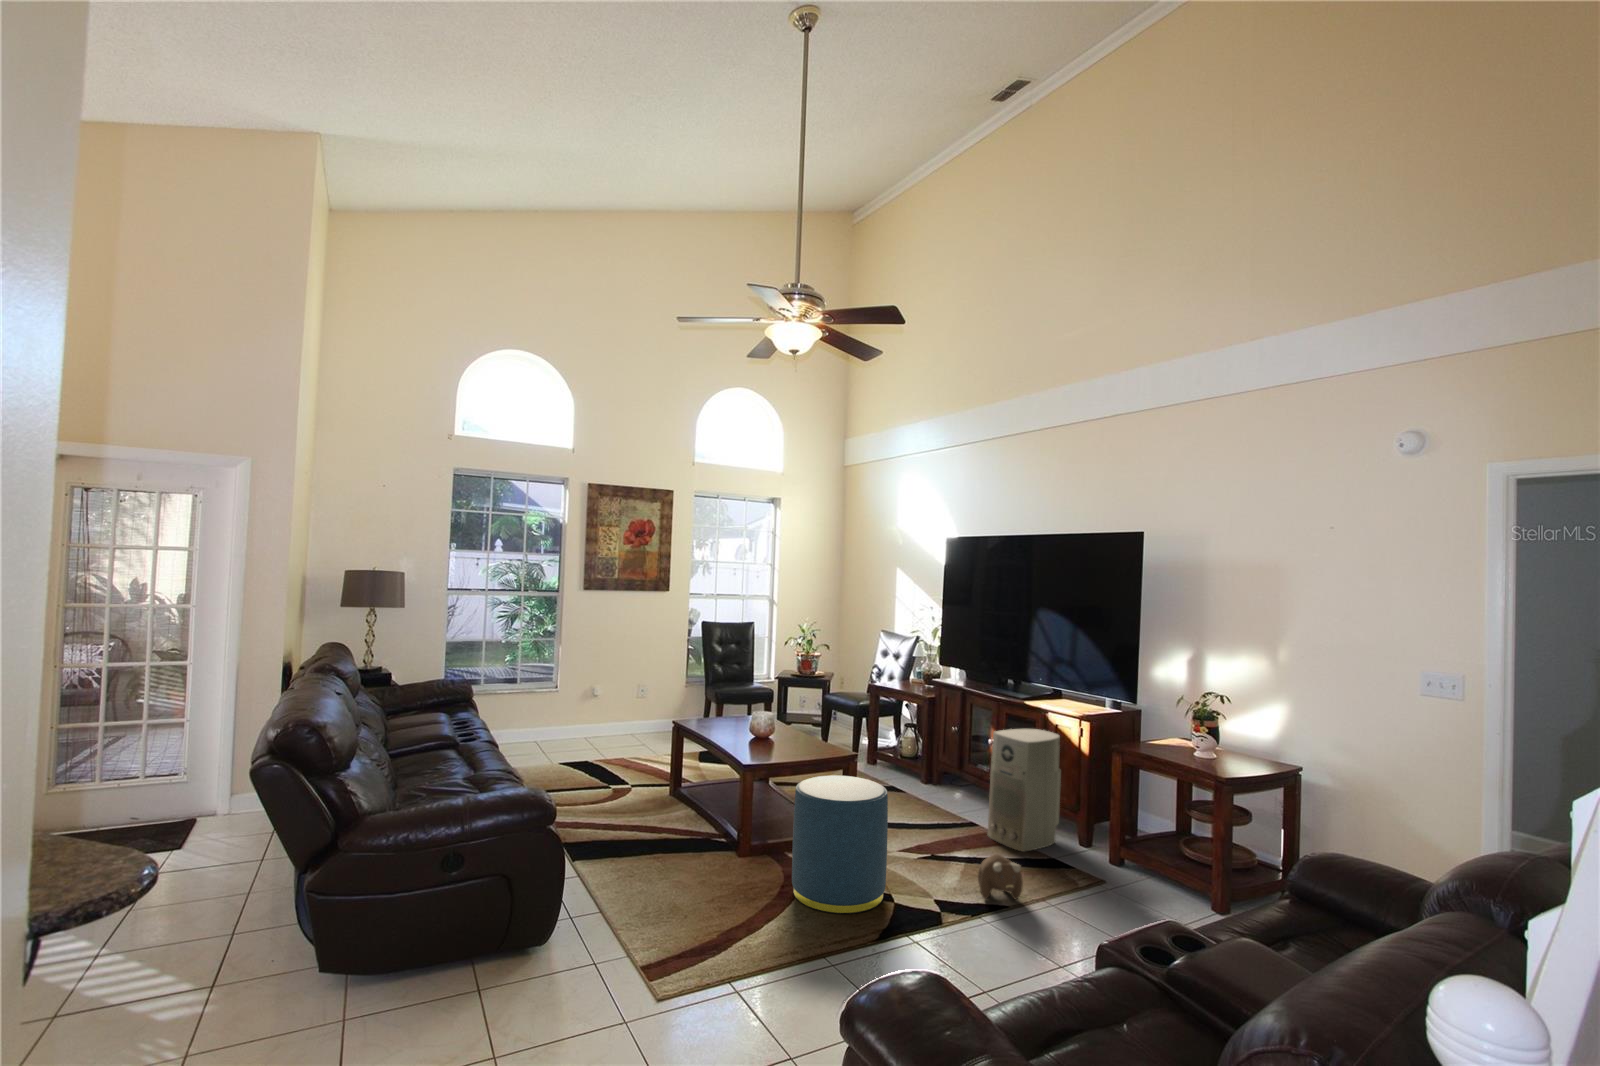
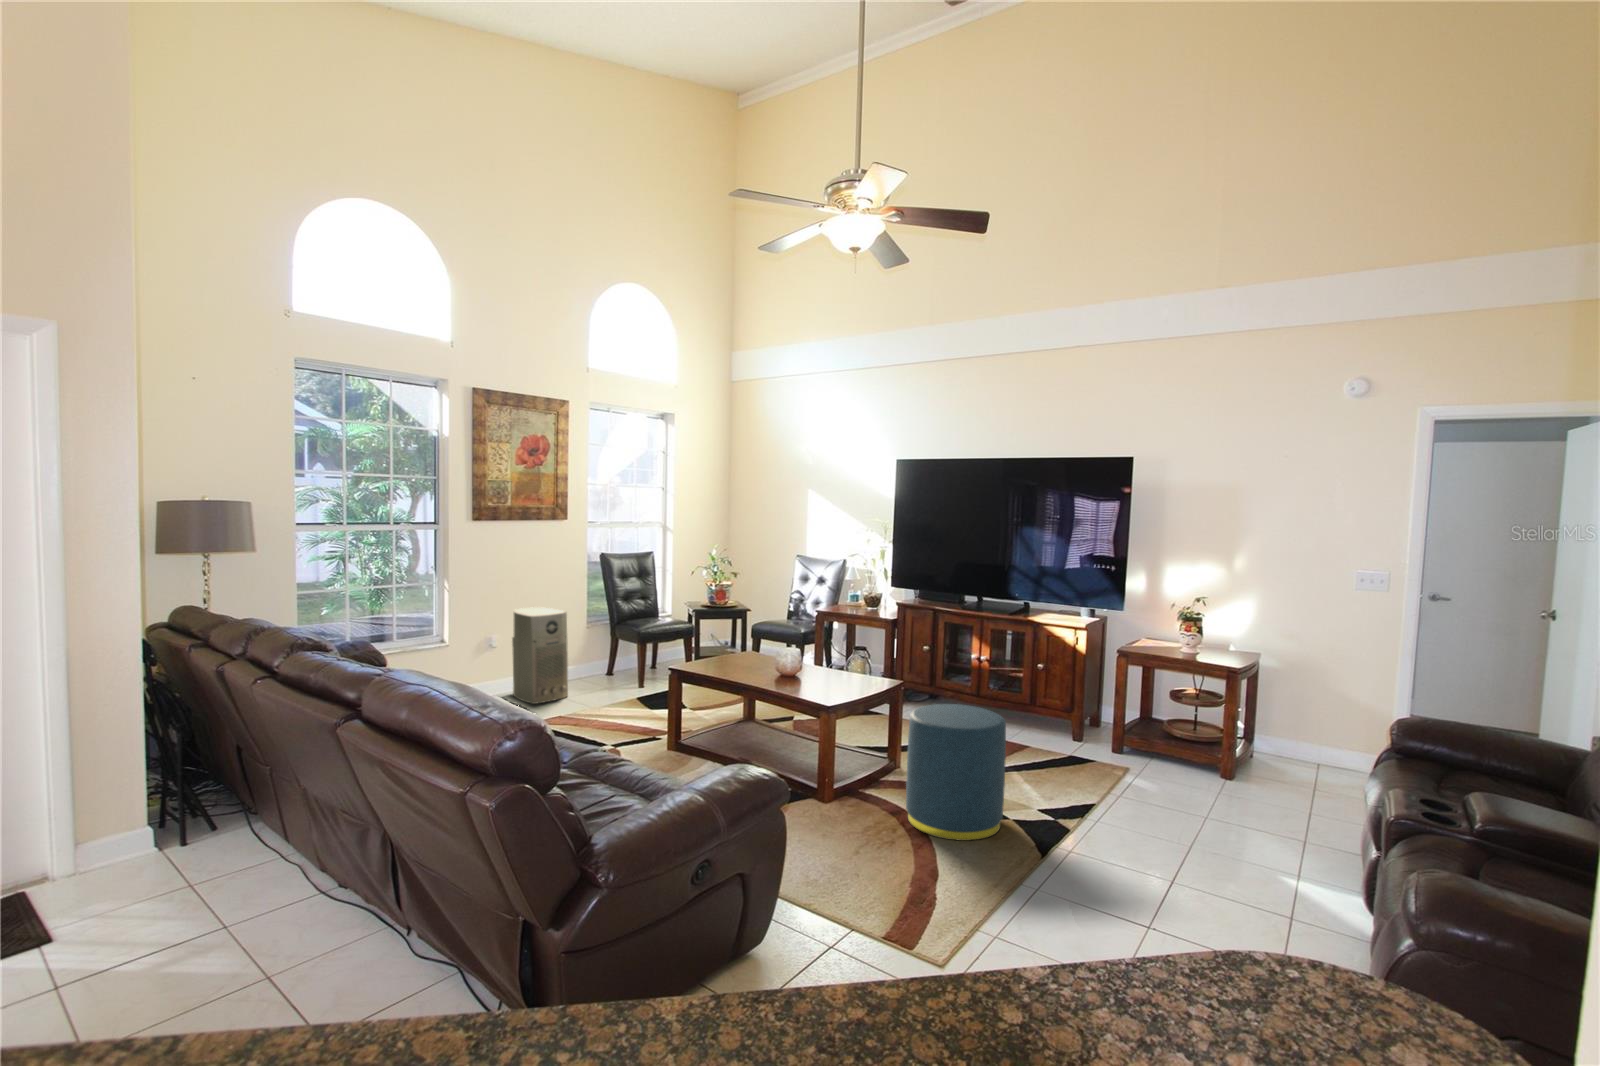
air purifier: present [987,729,1061,851] -> present [512,607,568,704]
plush toy: present [978,854,1023,899] -> none [1055,760,1109,802]

